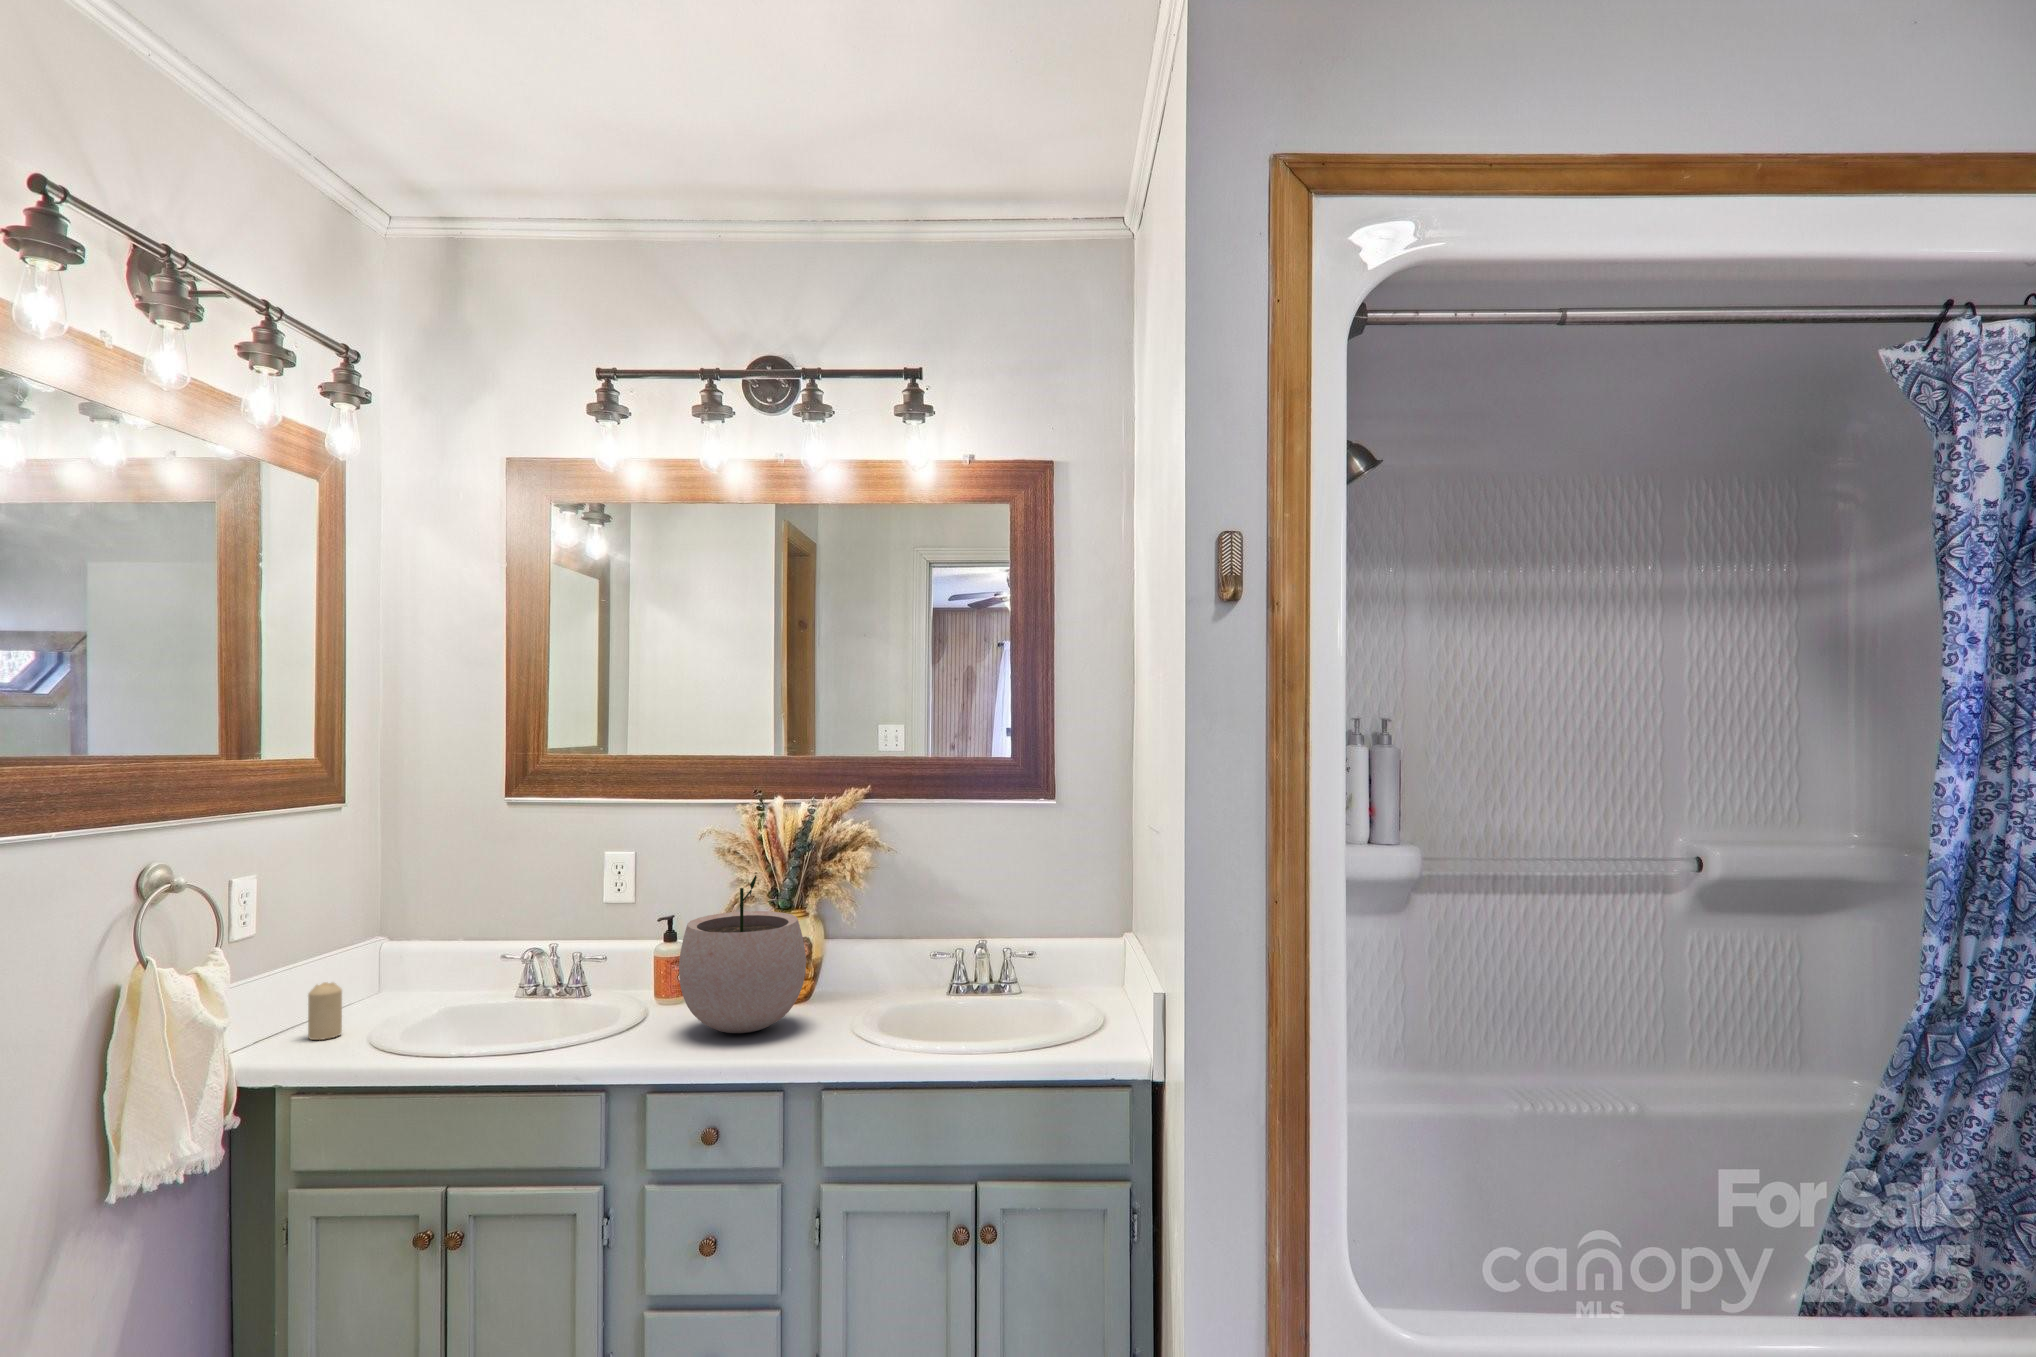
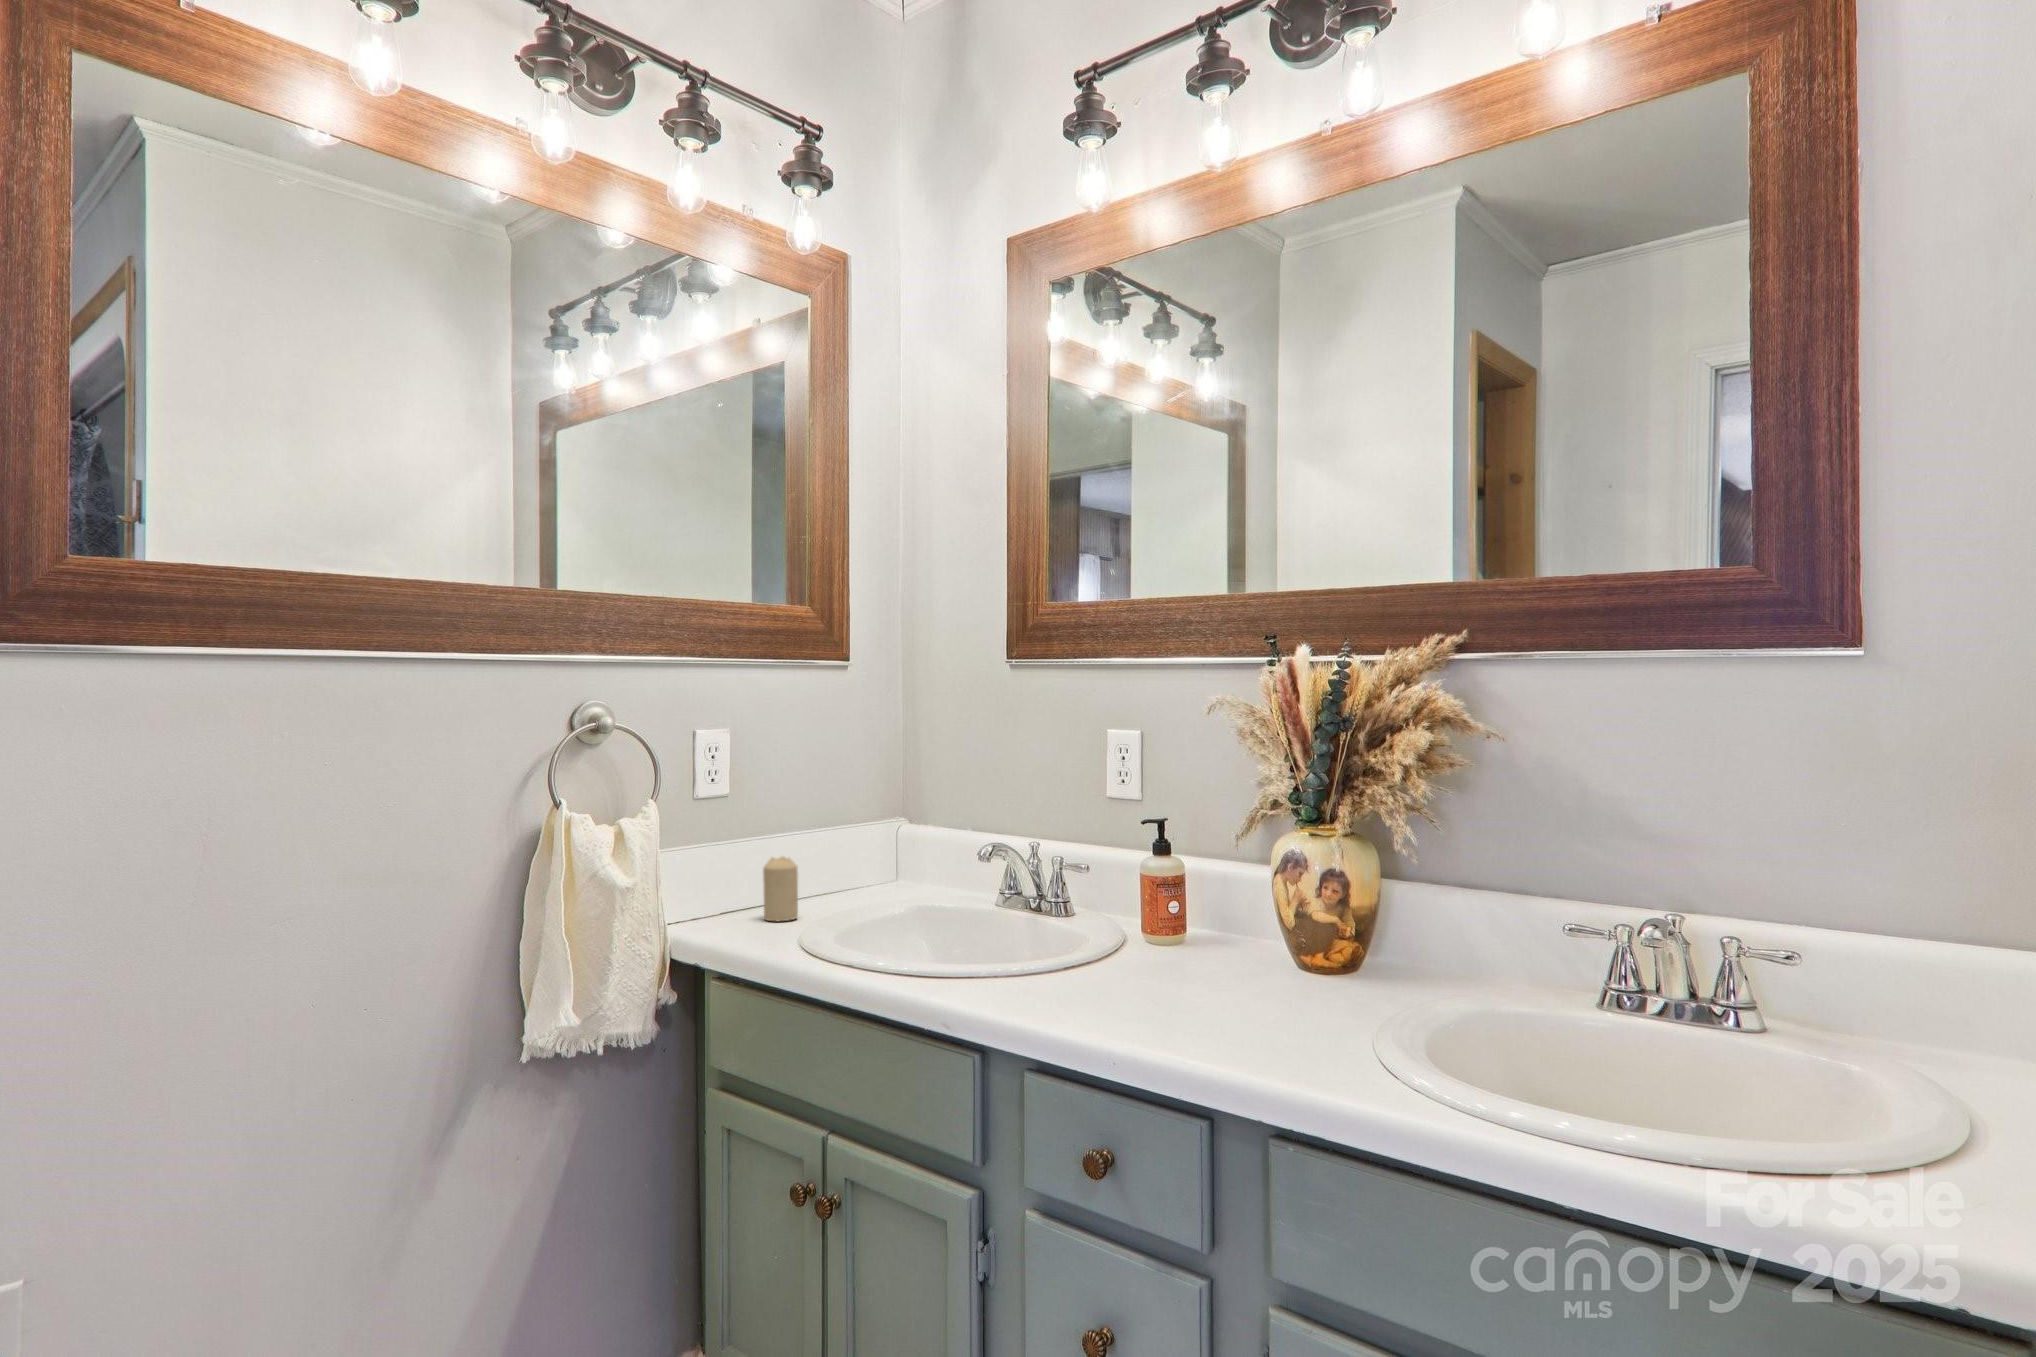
plant pot: present [679,875,806,1033] -> none [1106,748,1305,1000]

